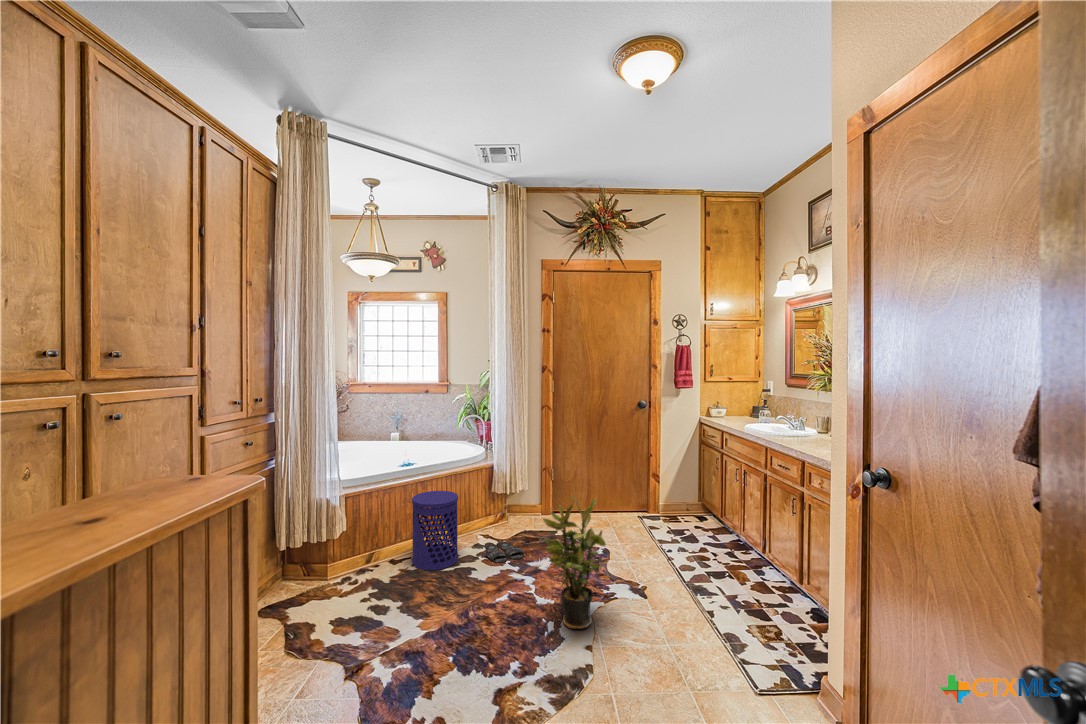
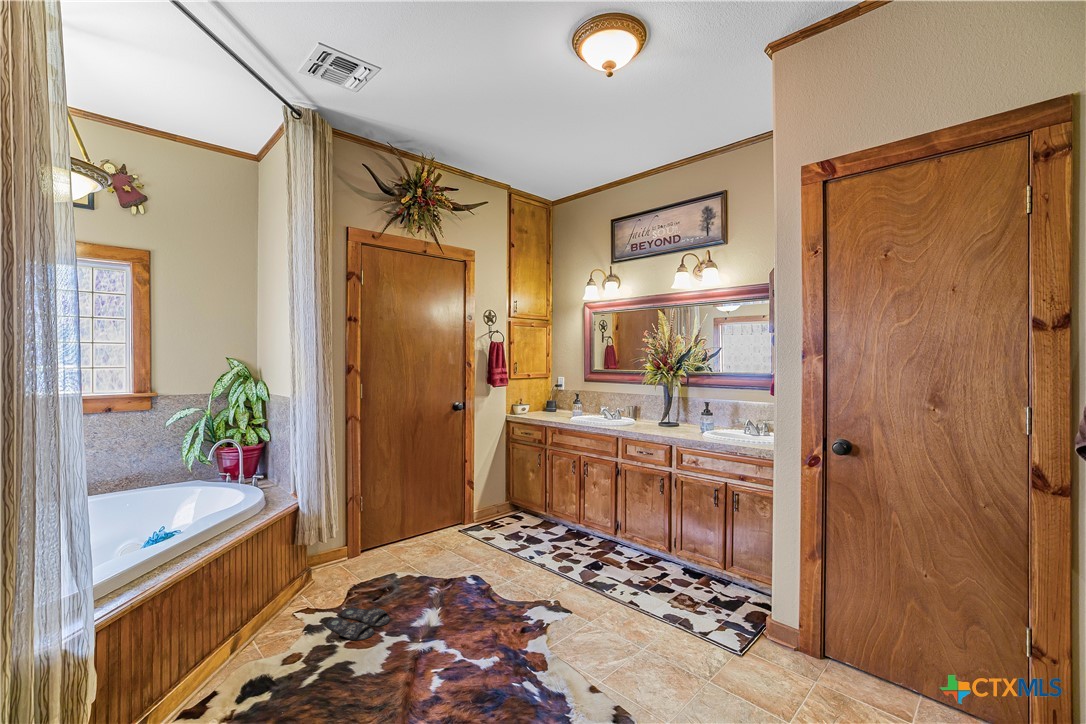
waste bin: present [412,491,458,570] -> none [222,566,305,702]
potted plant: present [543,496,606,629] -> none [487,522,559,677]

